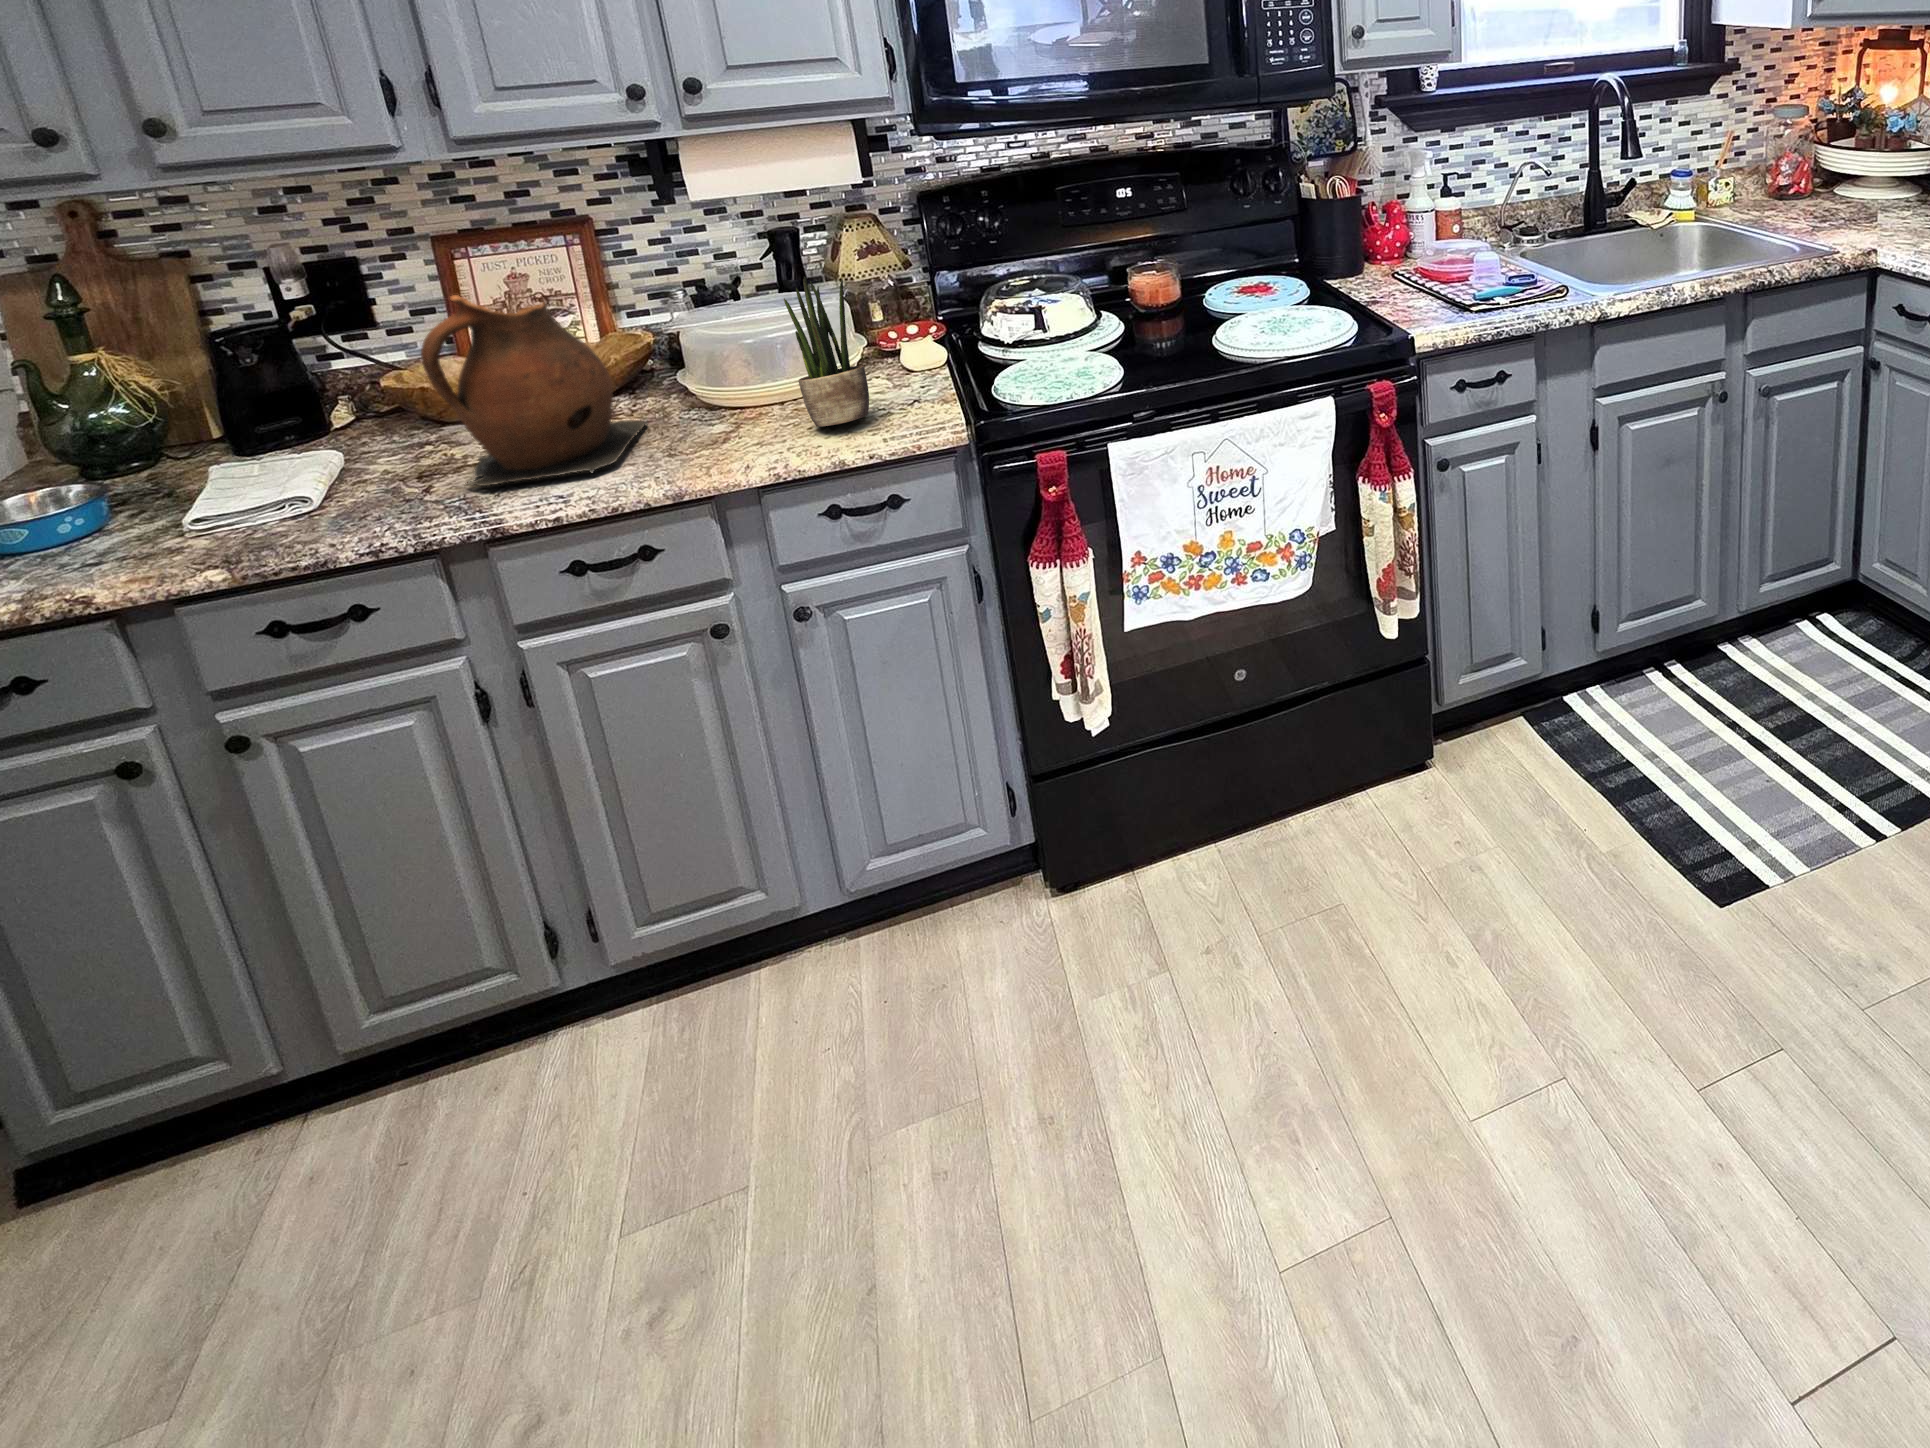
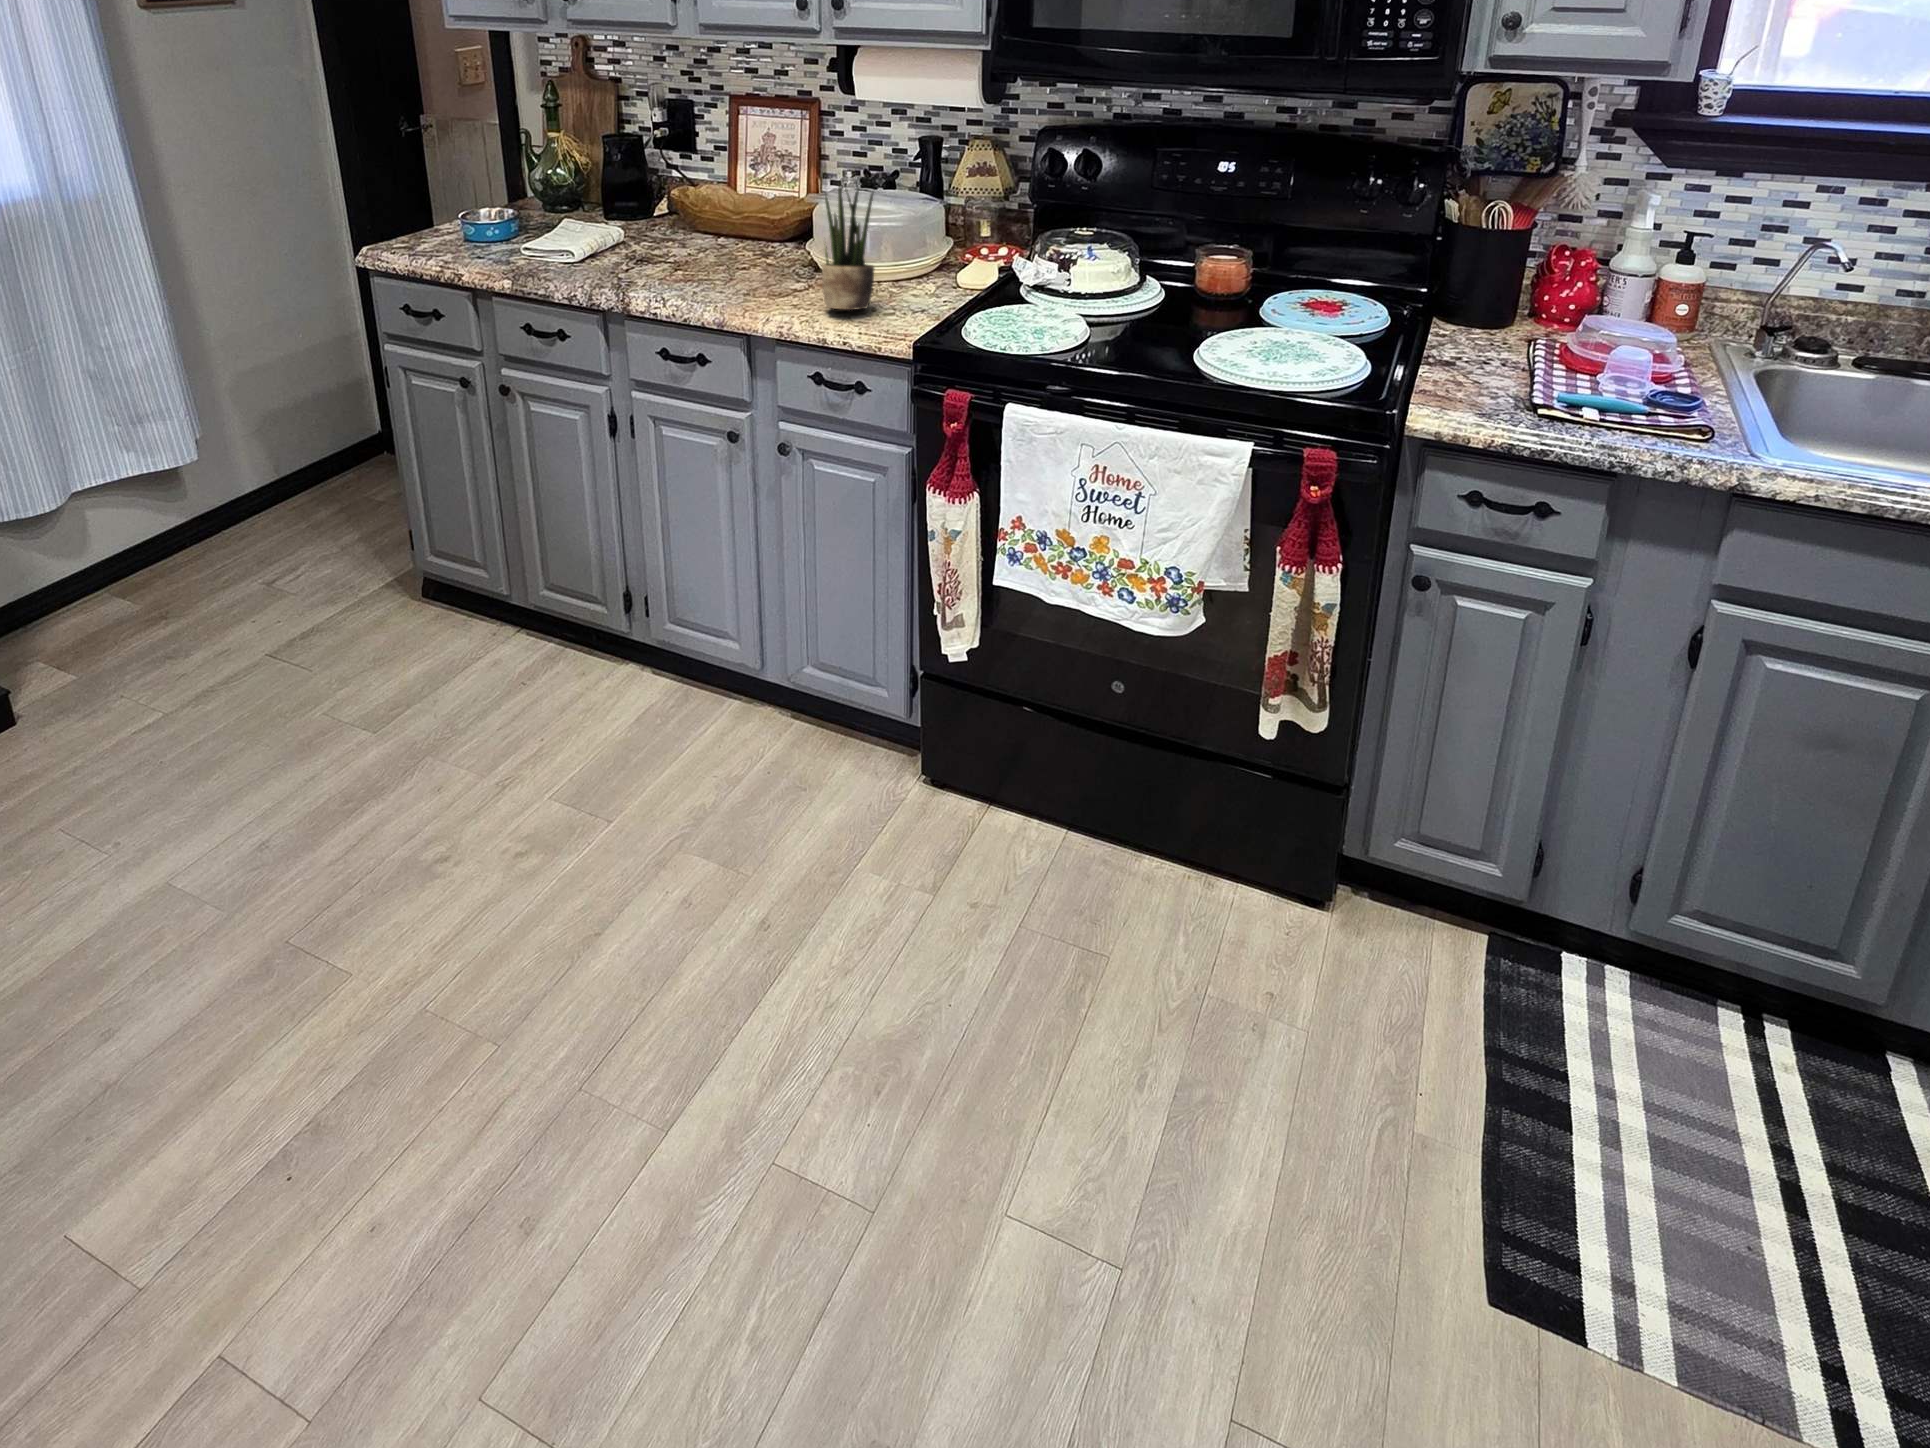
ceramic pitcher: present [421,295,647,486] -> none [624,141,763,292]

